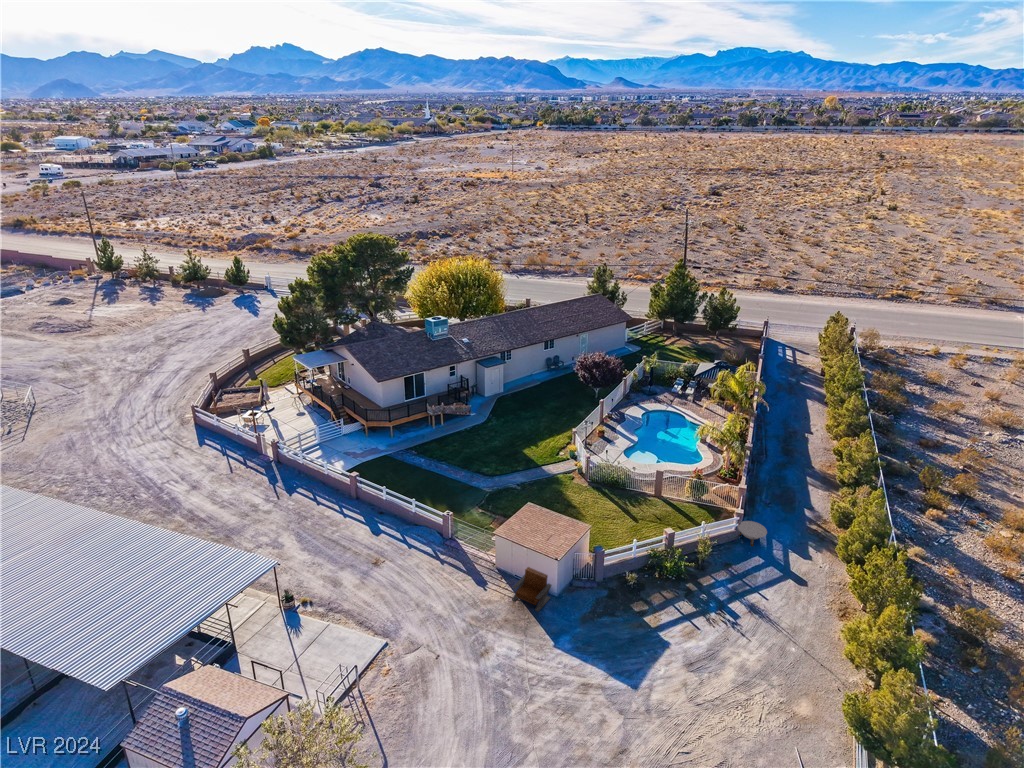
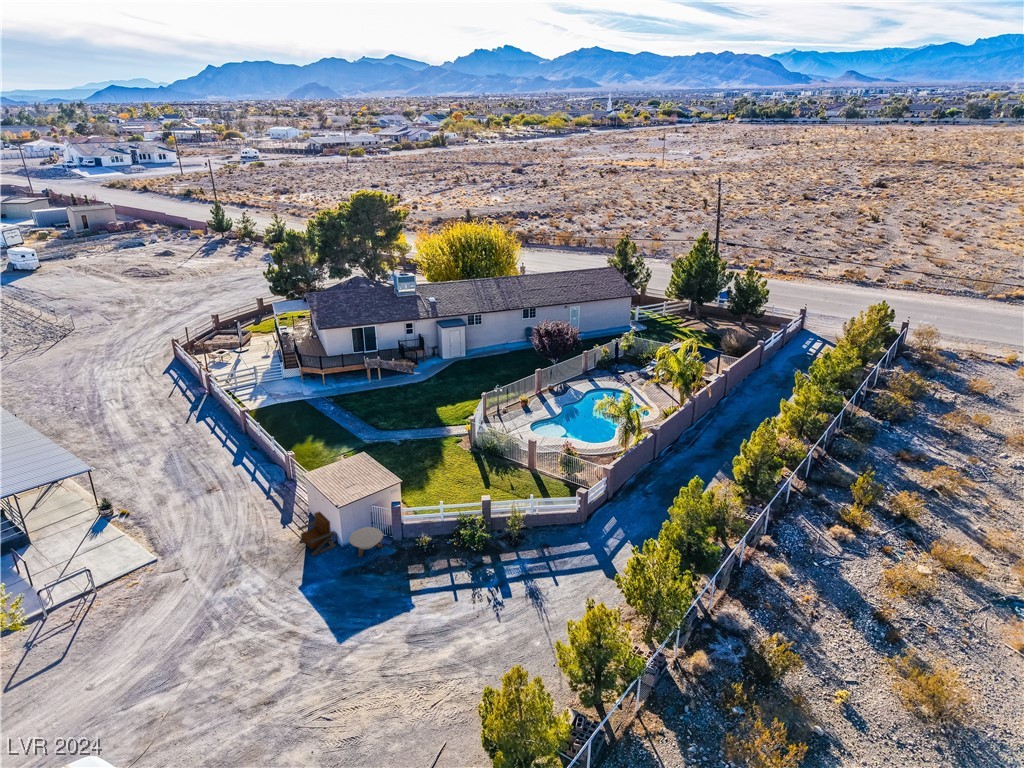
round table: present [738,521,767,546] -> present [349,527,383,557]

